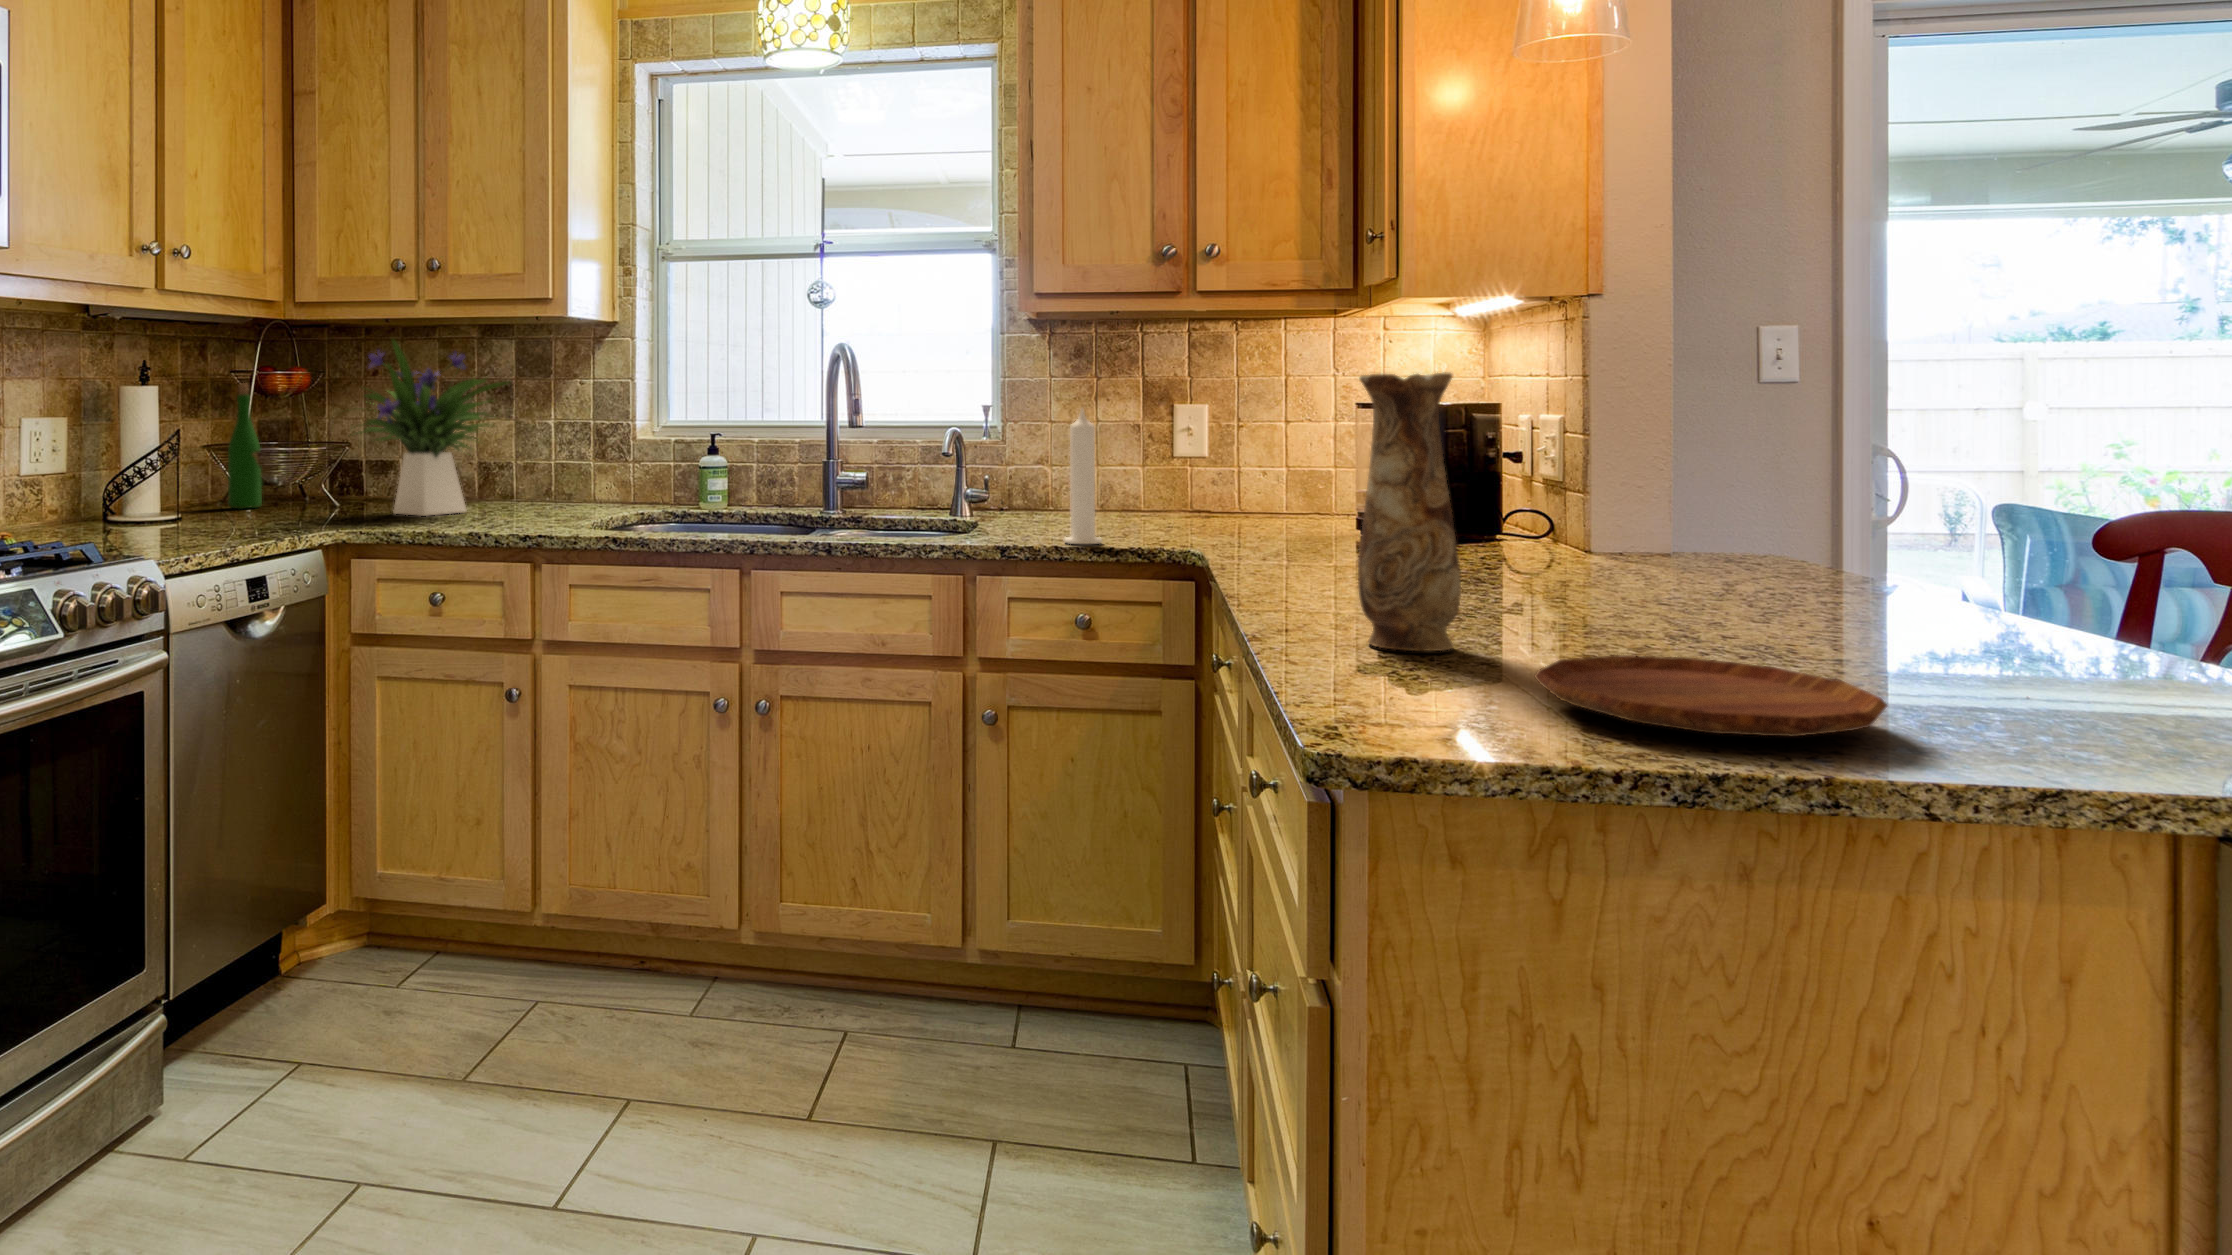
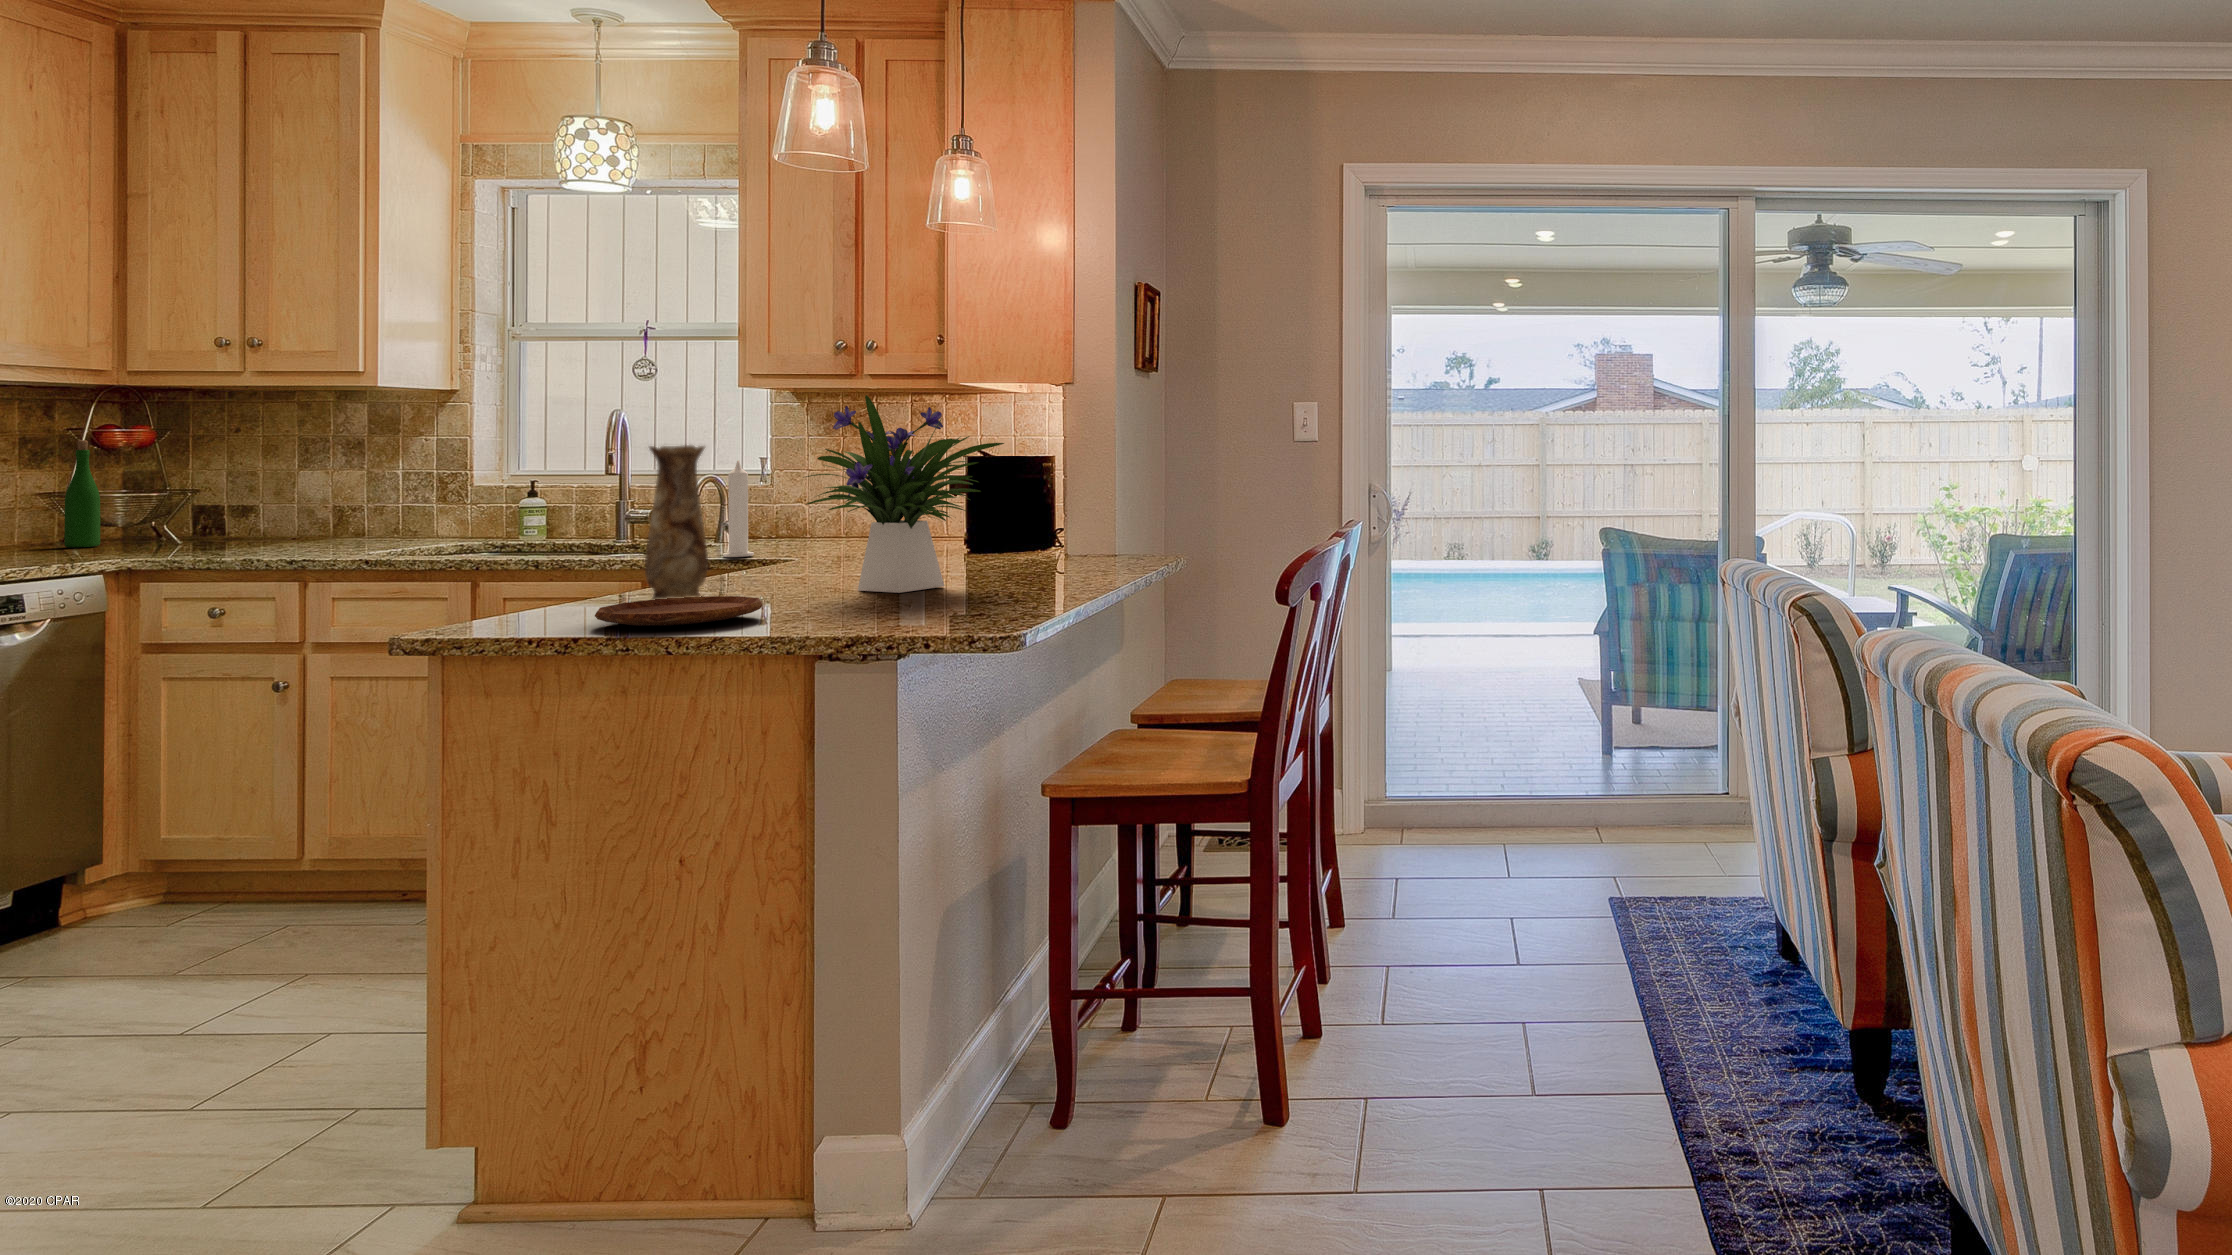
flower arrangement: present [360,340,511,516] -> present [803,395,1004,593]

